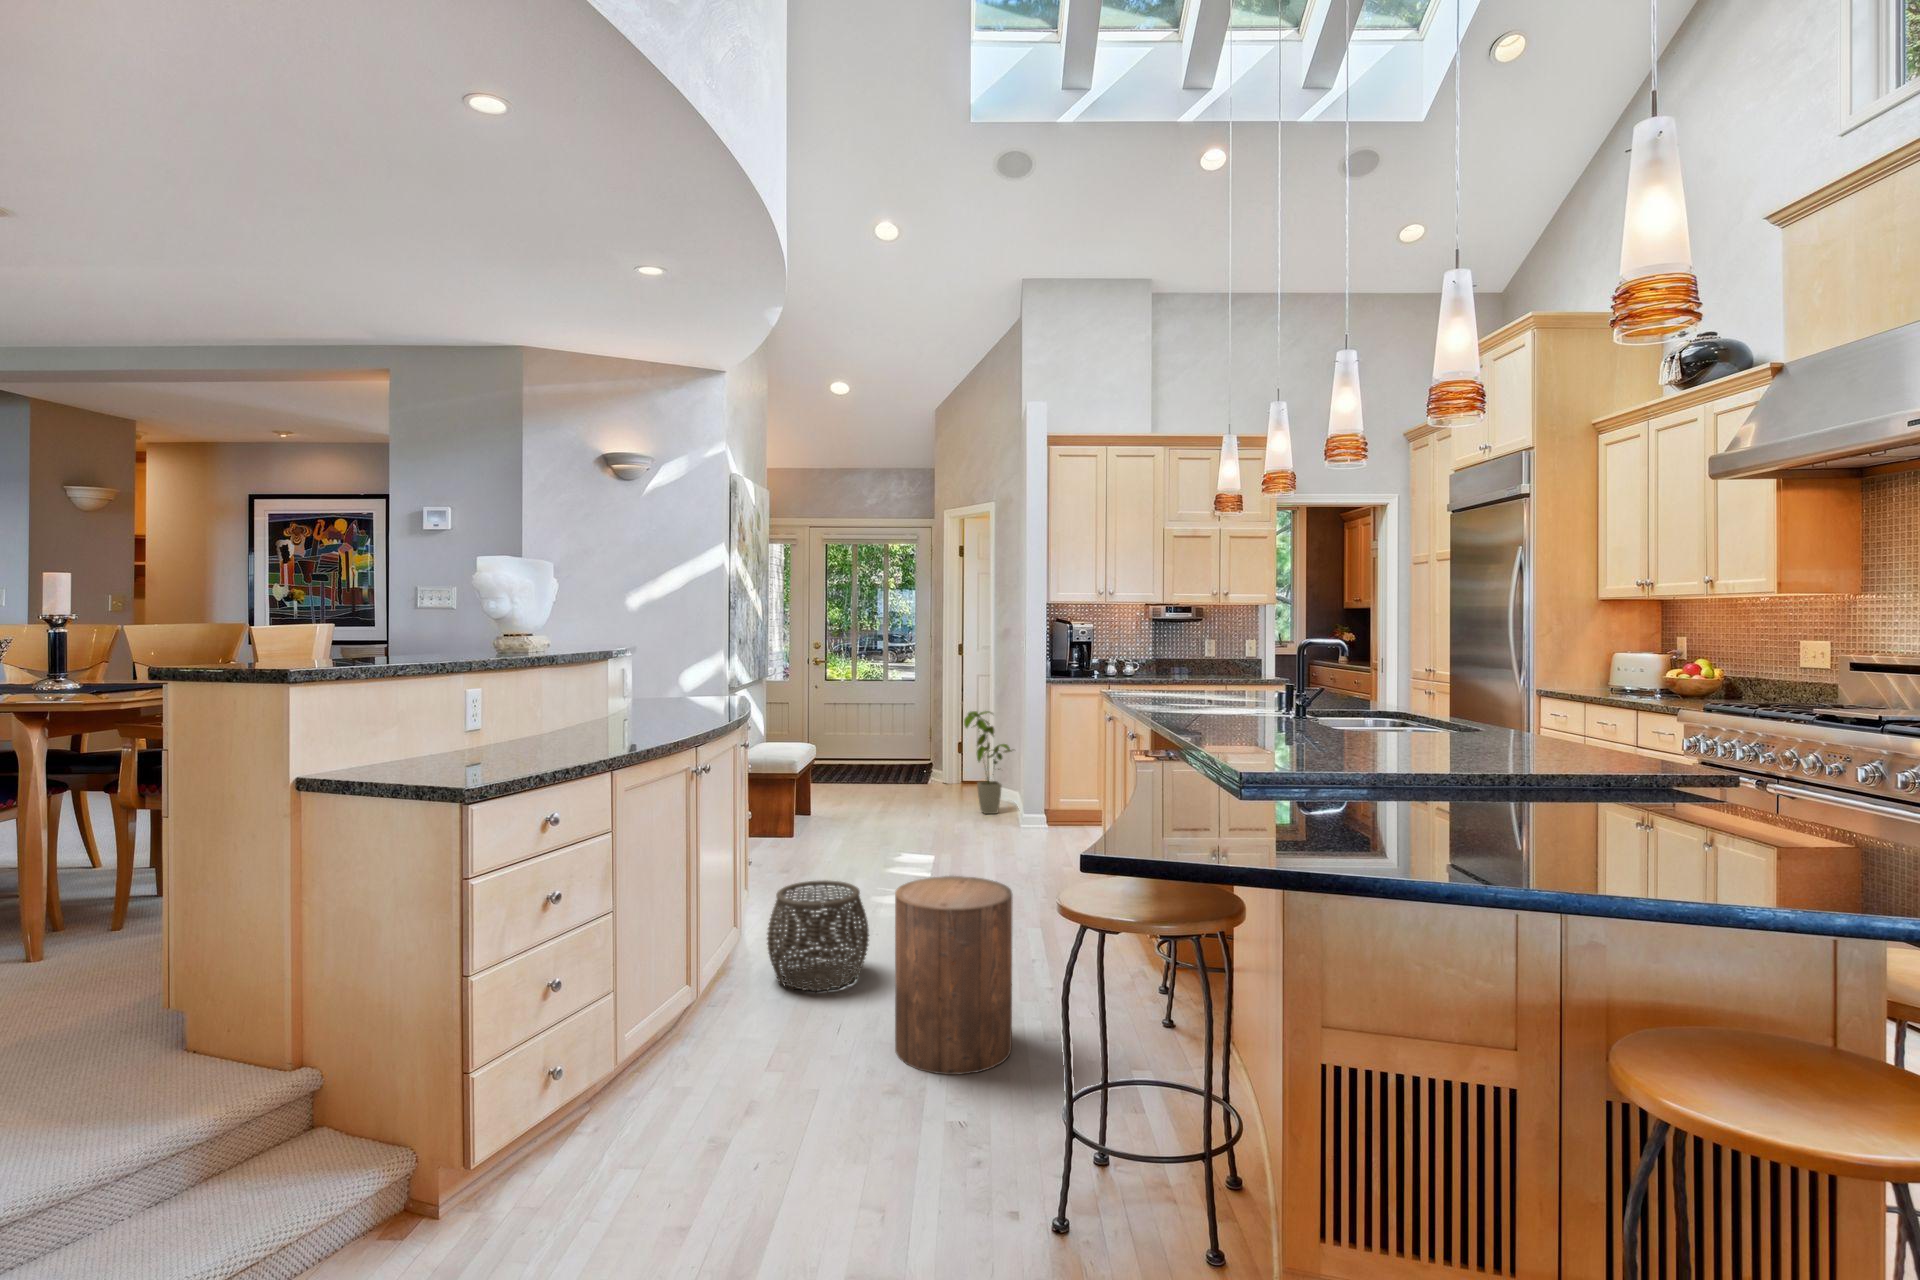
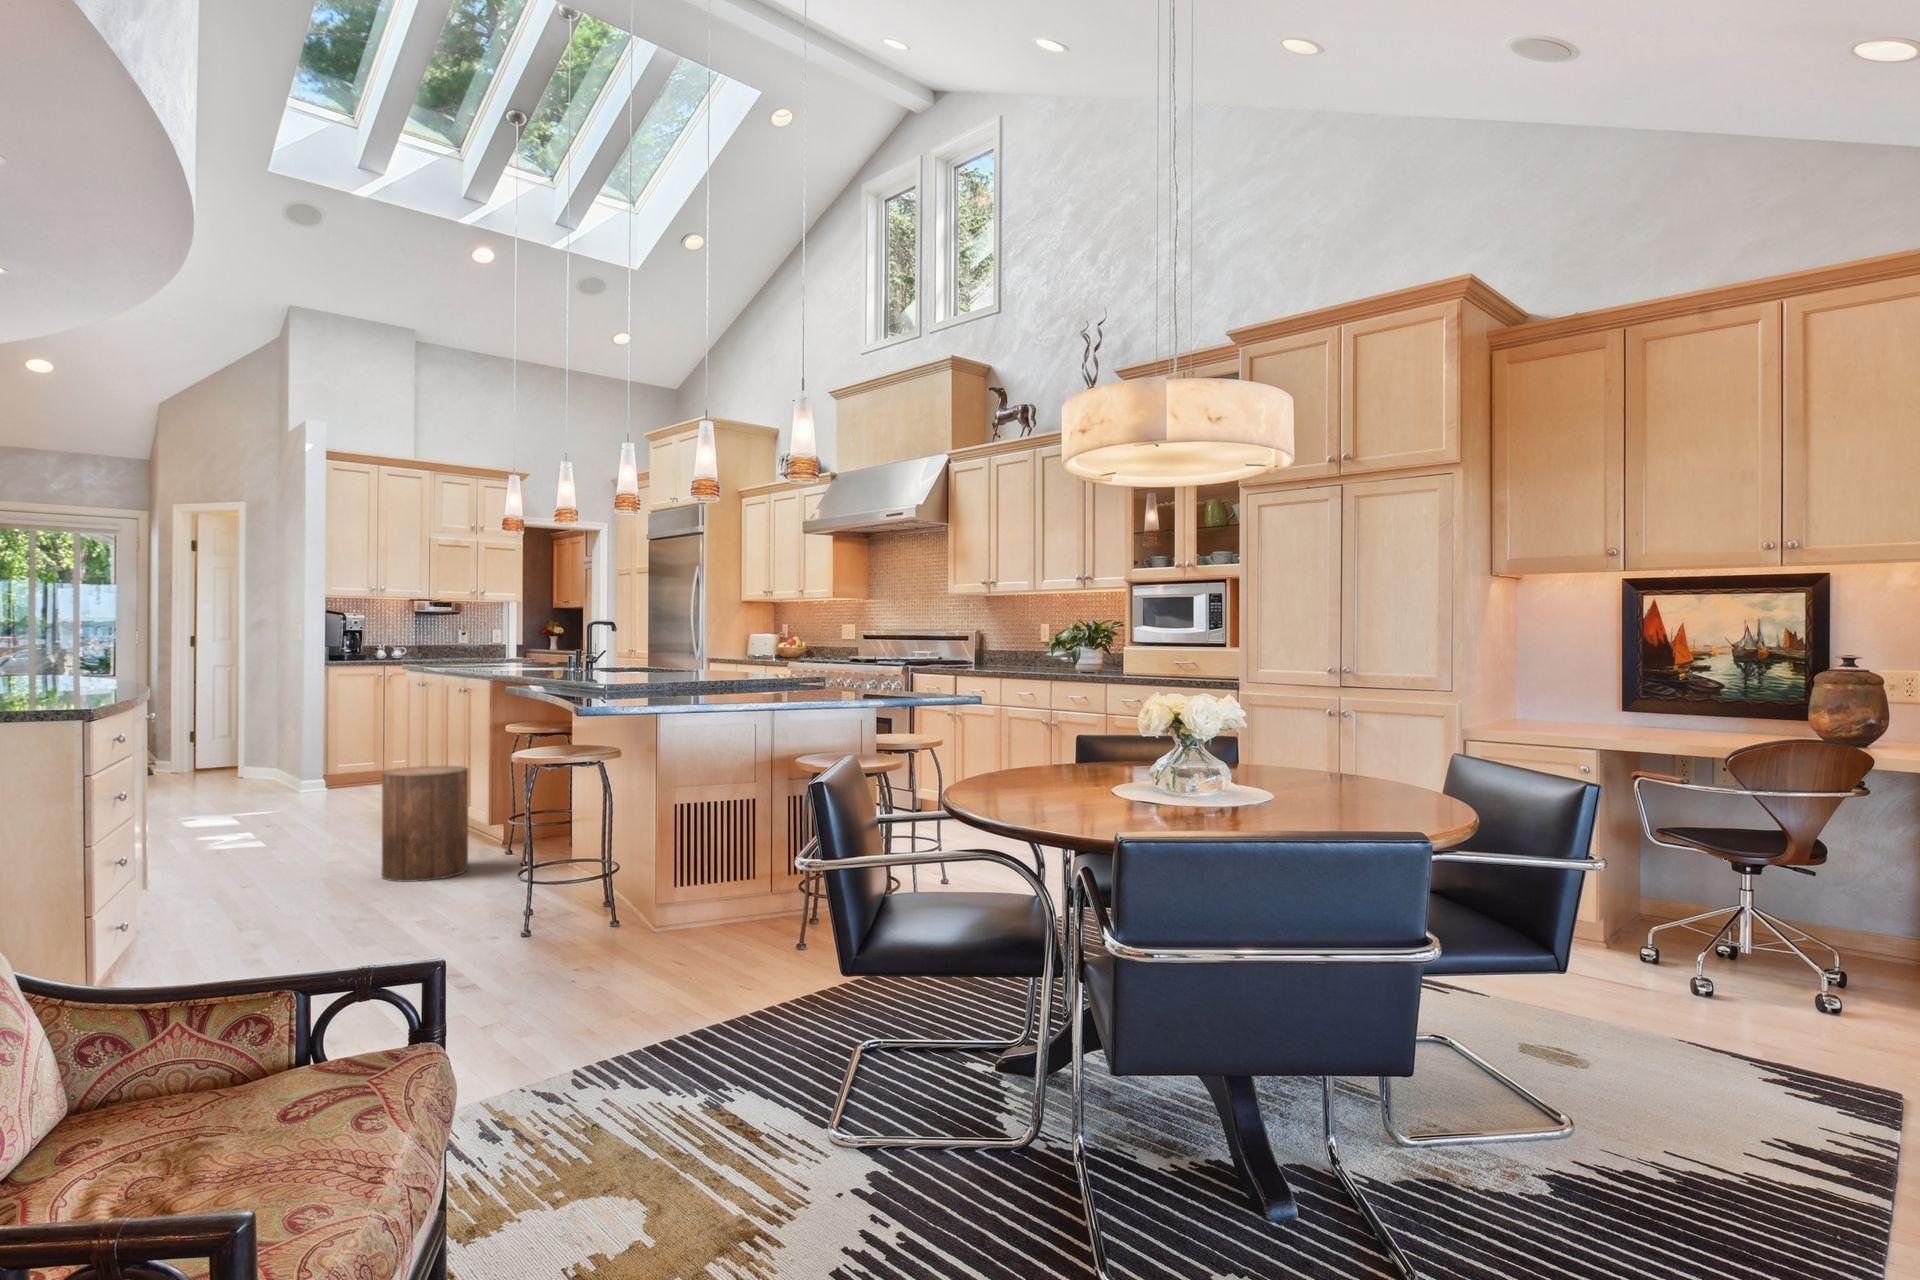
house plant: present [964,711,1011,814] -> none [228,696,287,795]
woven basket: present [767,880,869,991] -> none [217,799,313,878]

